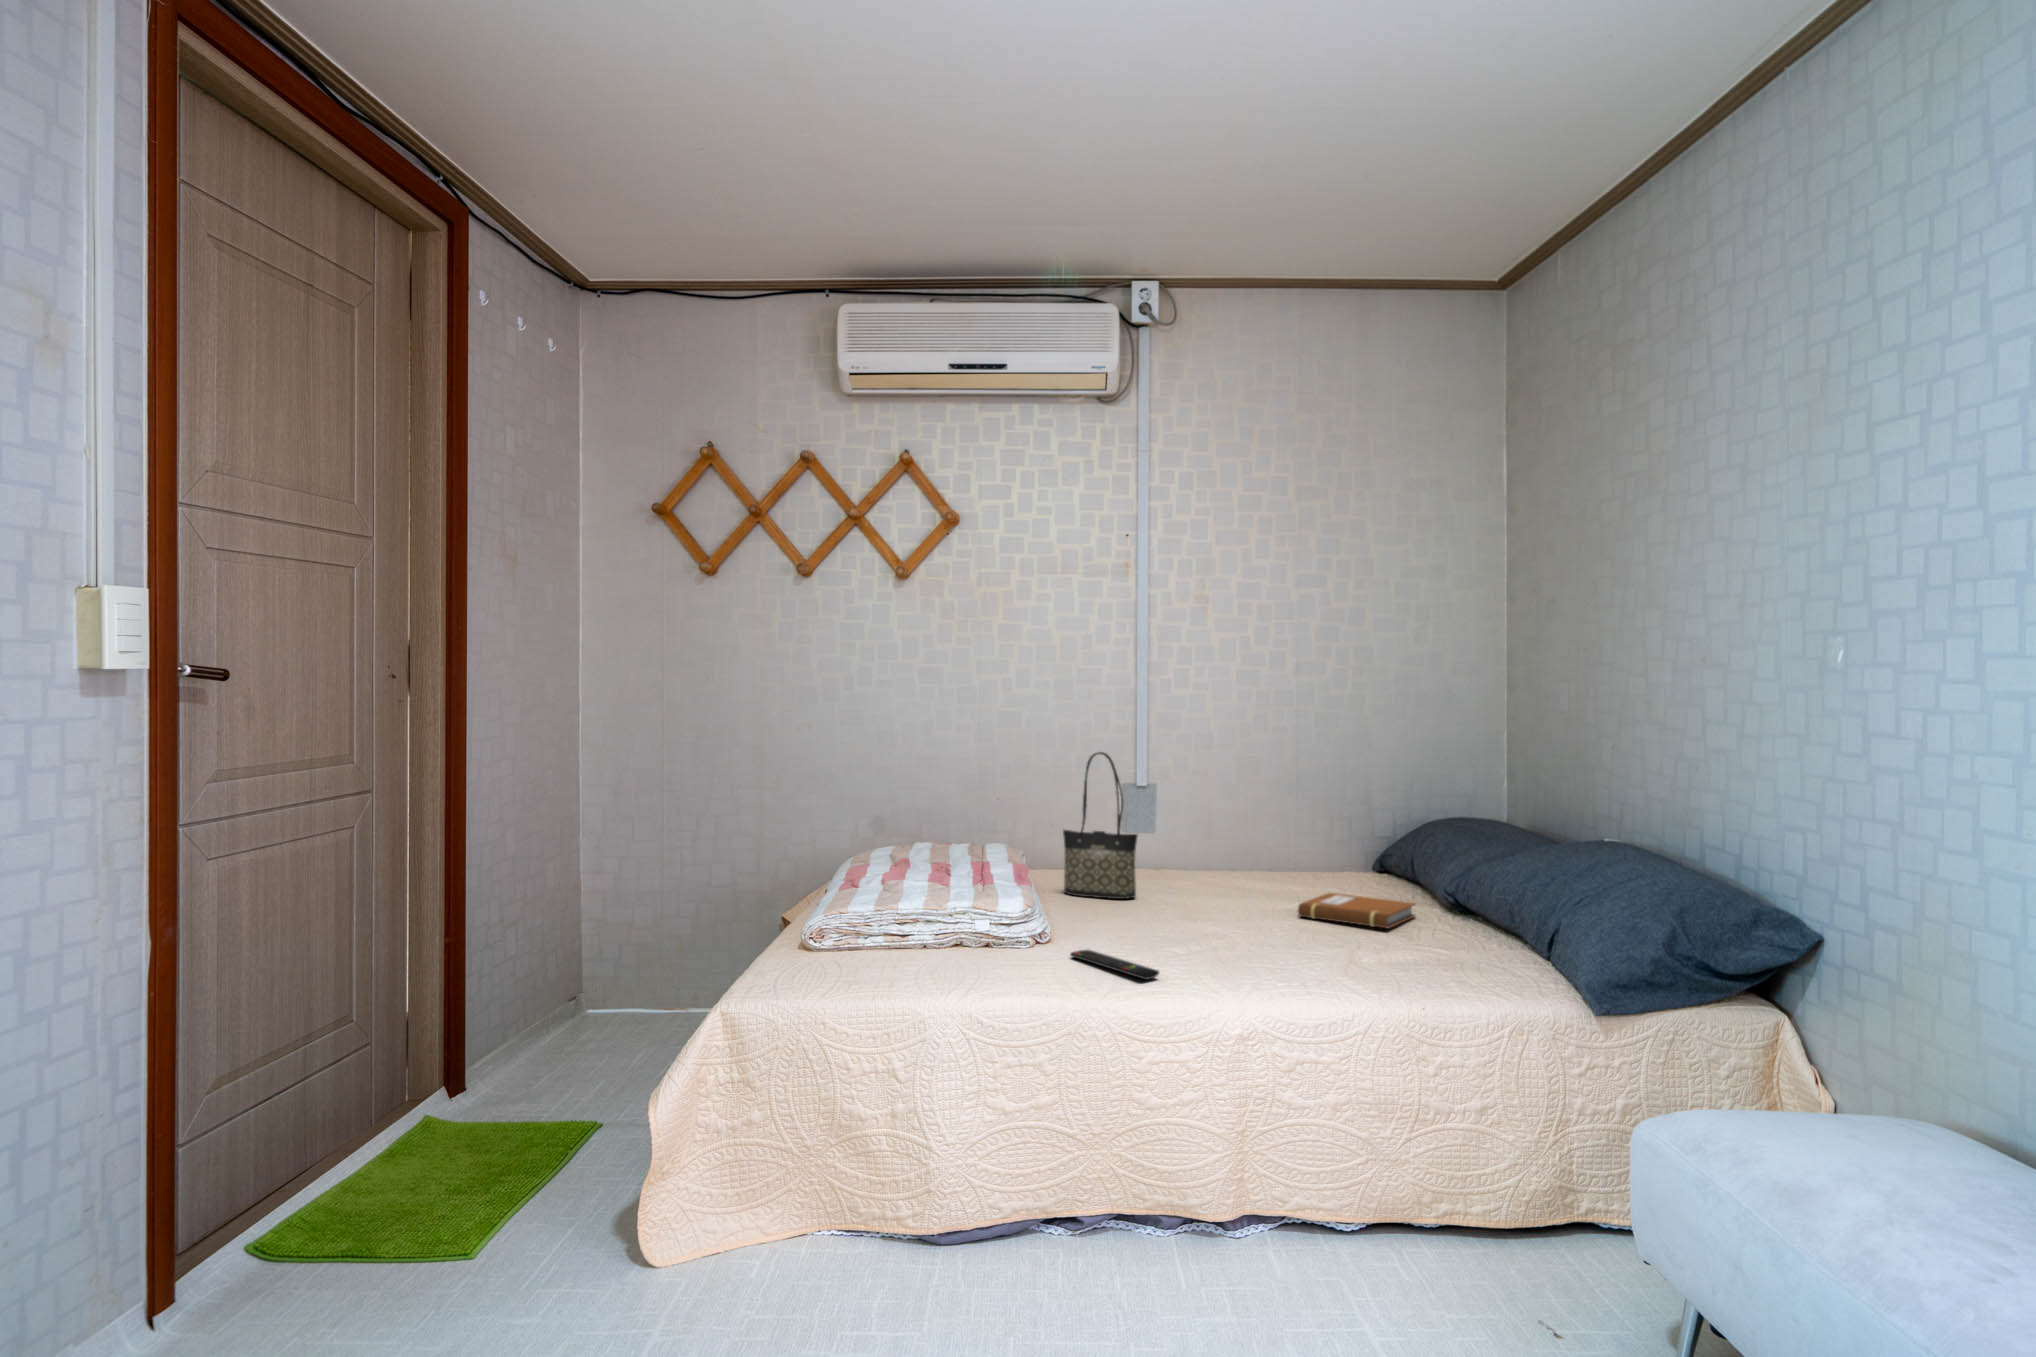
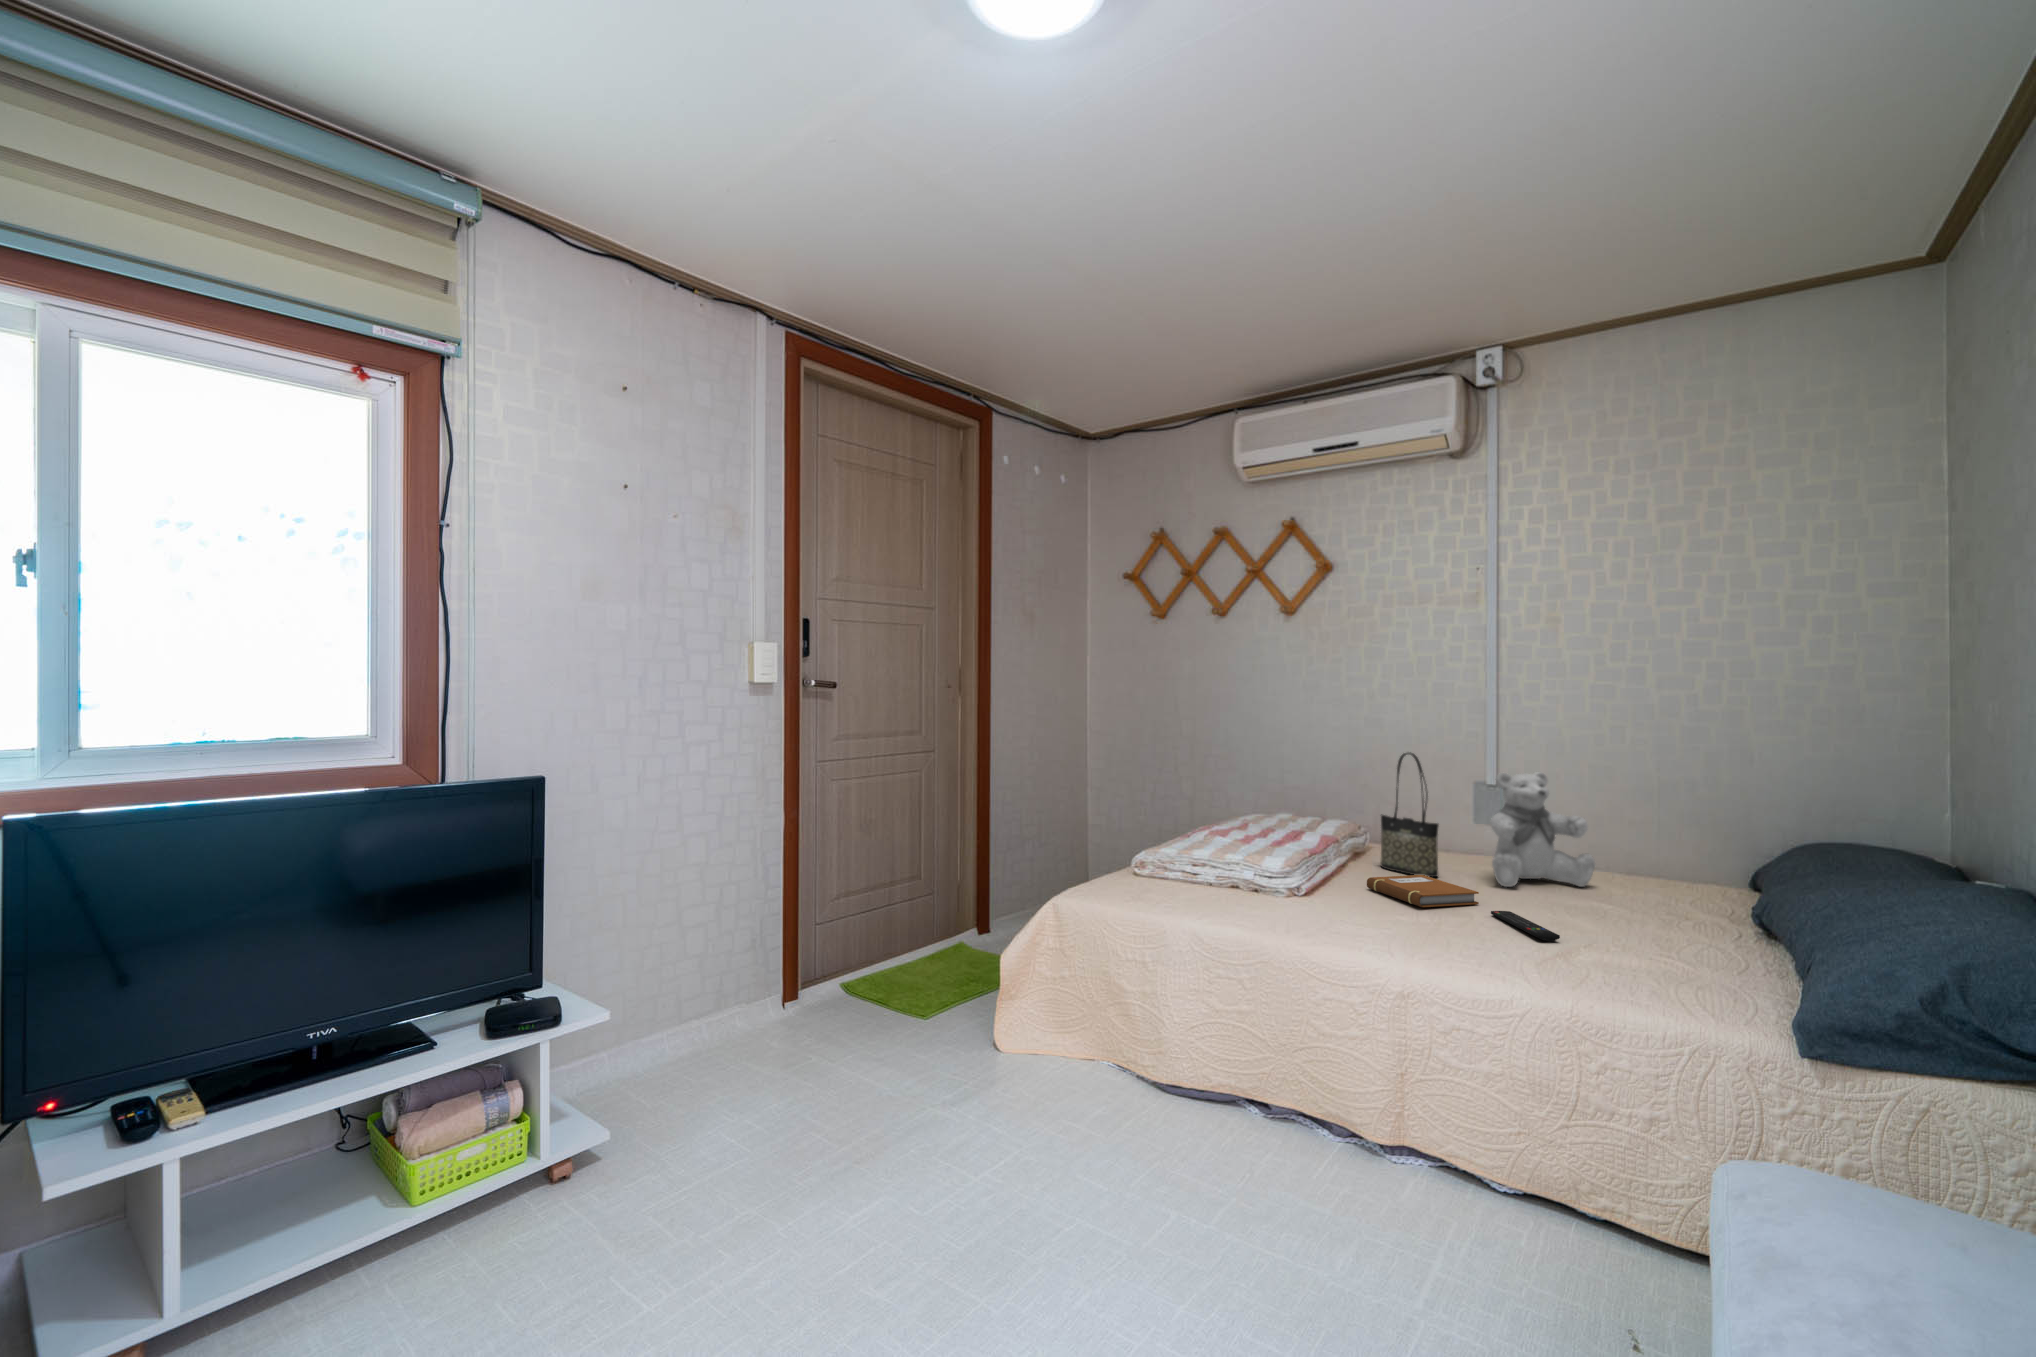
teddy bear: none [1179,767,1273,898] -> present [1490,772,1595,887]
notebook: present [1298,893,1415,928] -> present [1367,875,1479,907]
remote control: present [1070,950,1159,979] -> present [1491,911,1560,941]

